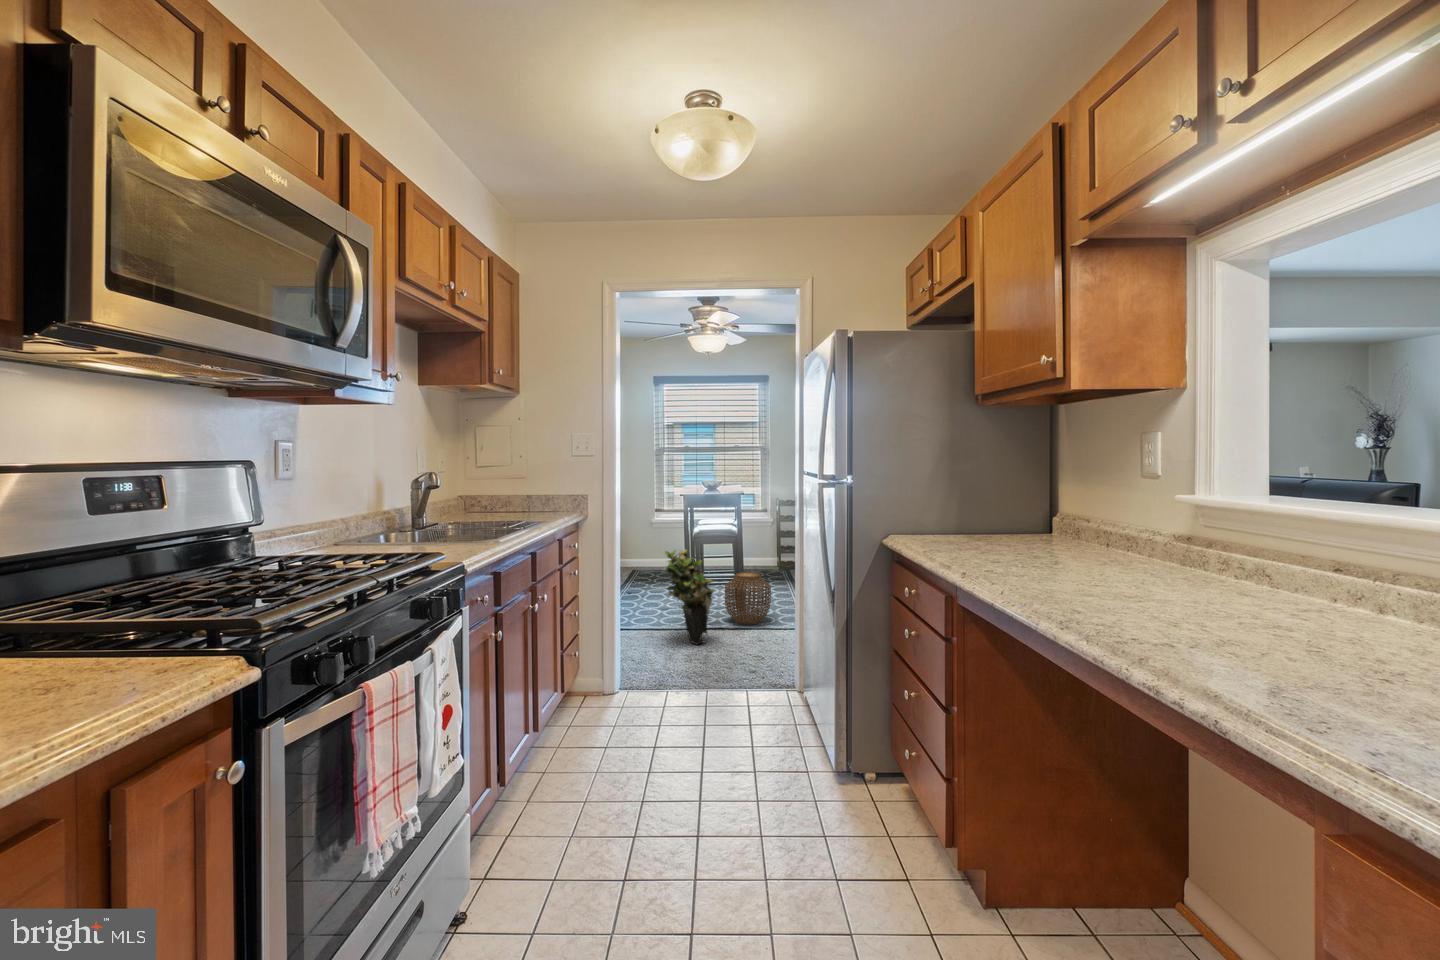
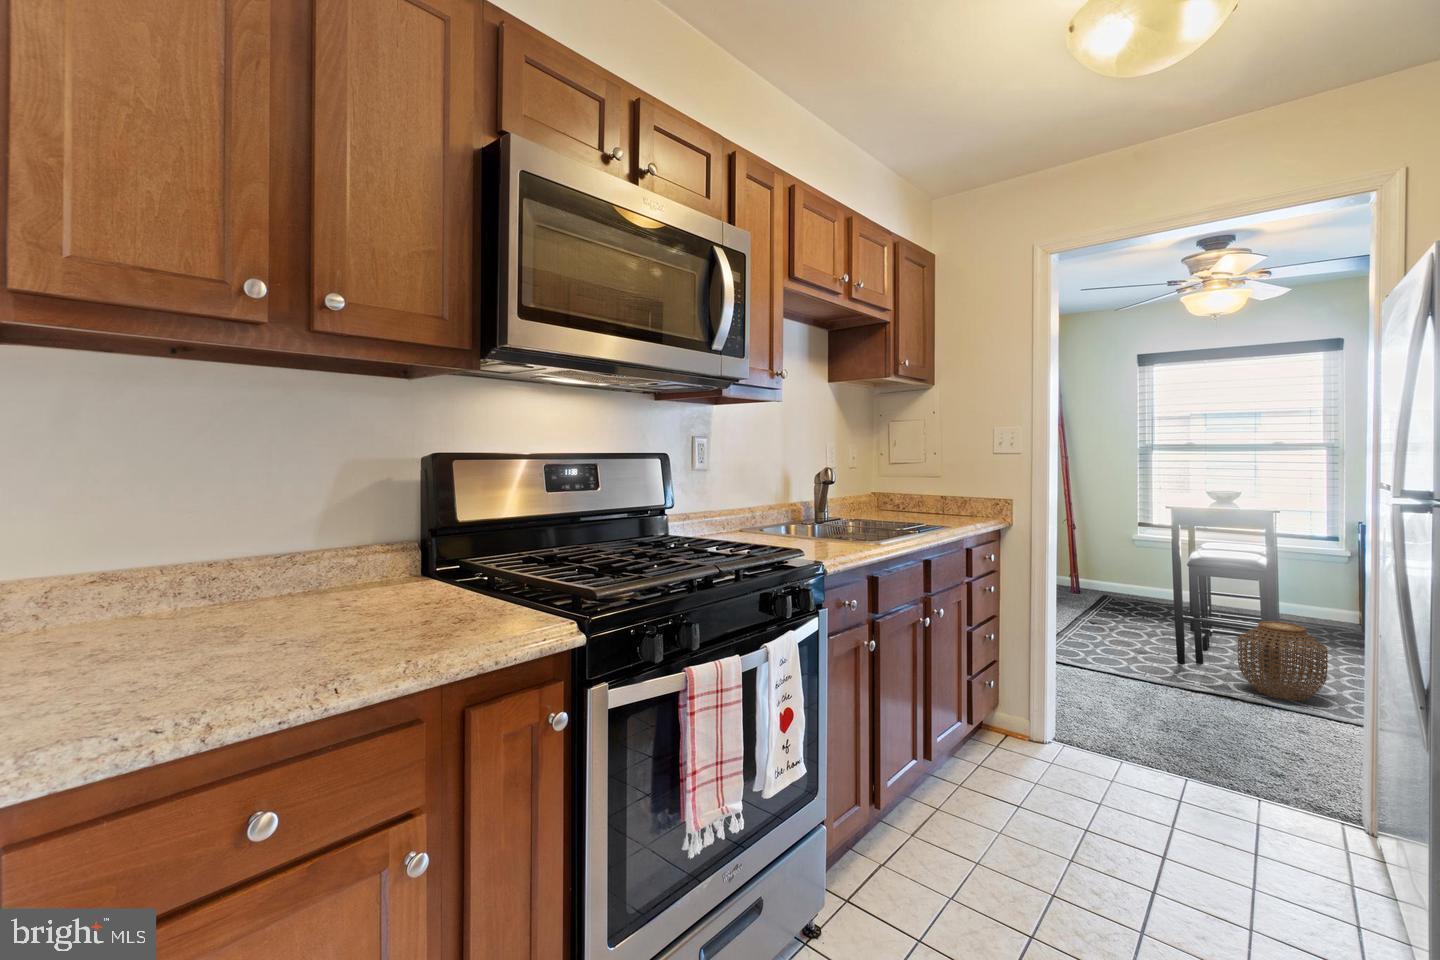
potted plant: present [663,549,714,645] -> none [1128,576,1216,710]

